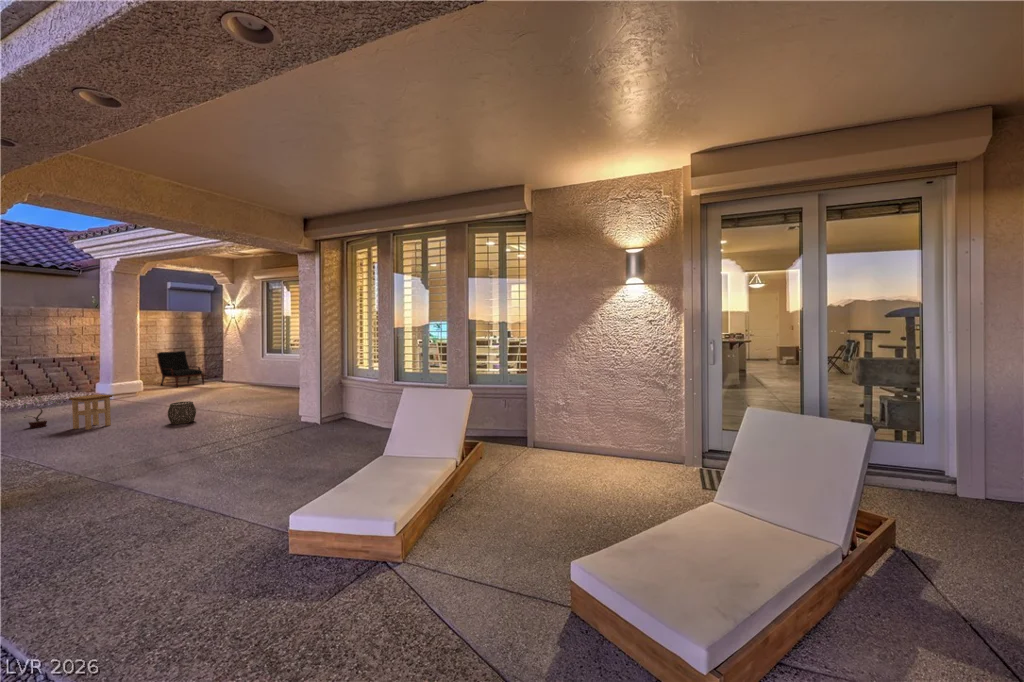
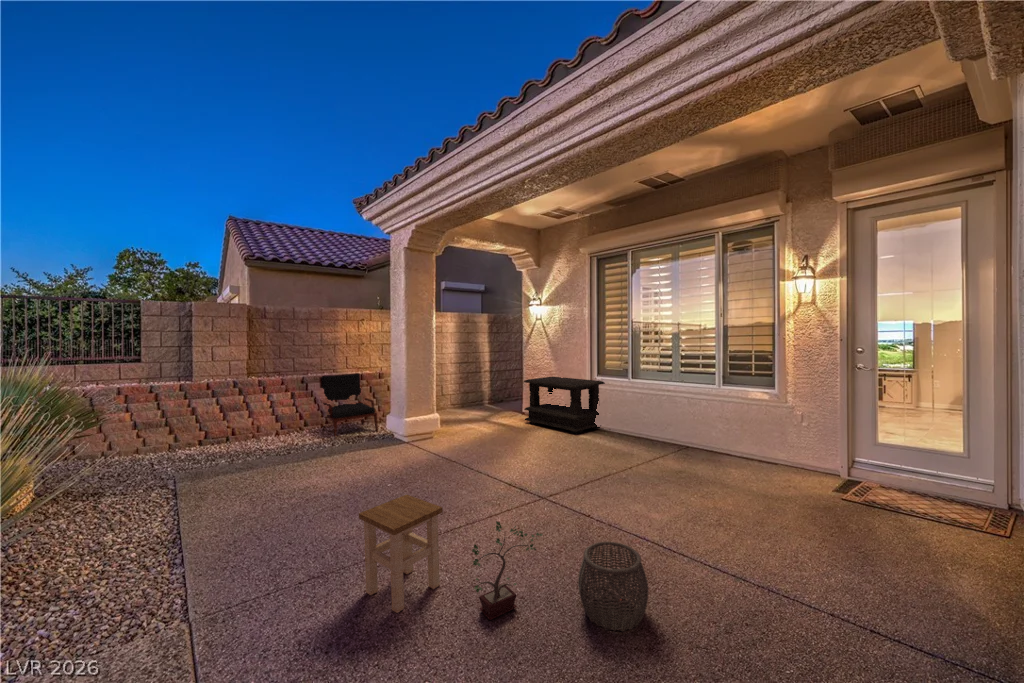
armchair: present [157,351,204,387] -> present [319,373,378,438]
coffee table: none [215,357,271,389] -> present [524,377,605,434]
potted plant: present [23,397,61,428] -> present [472,521,543,620]

